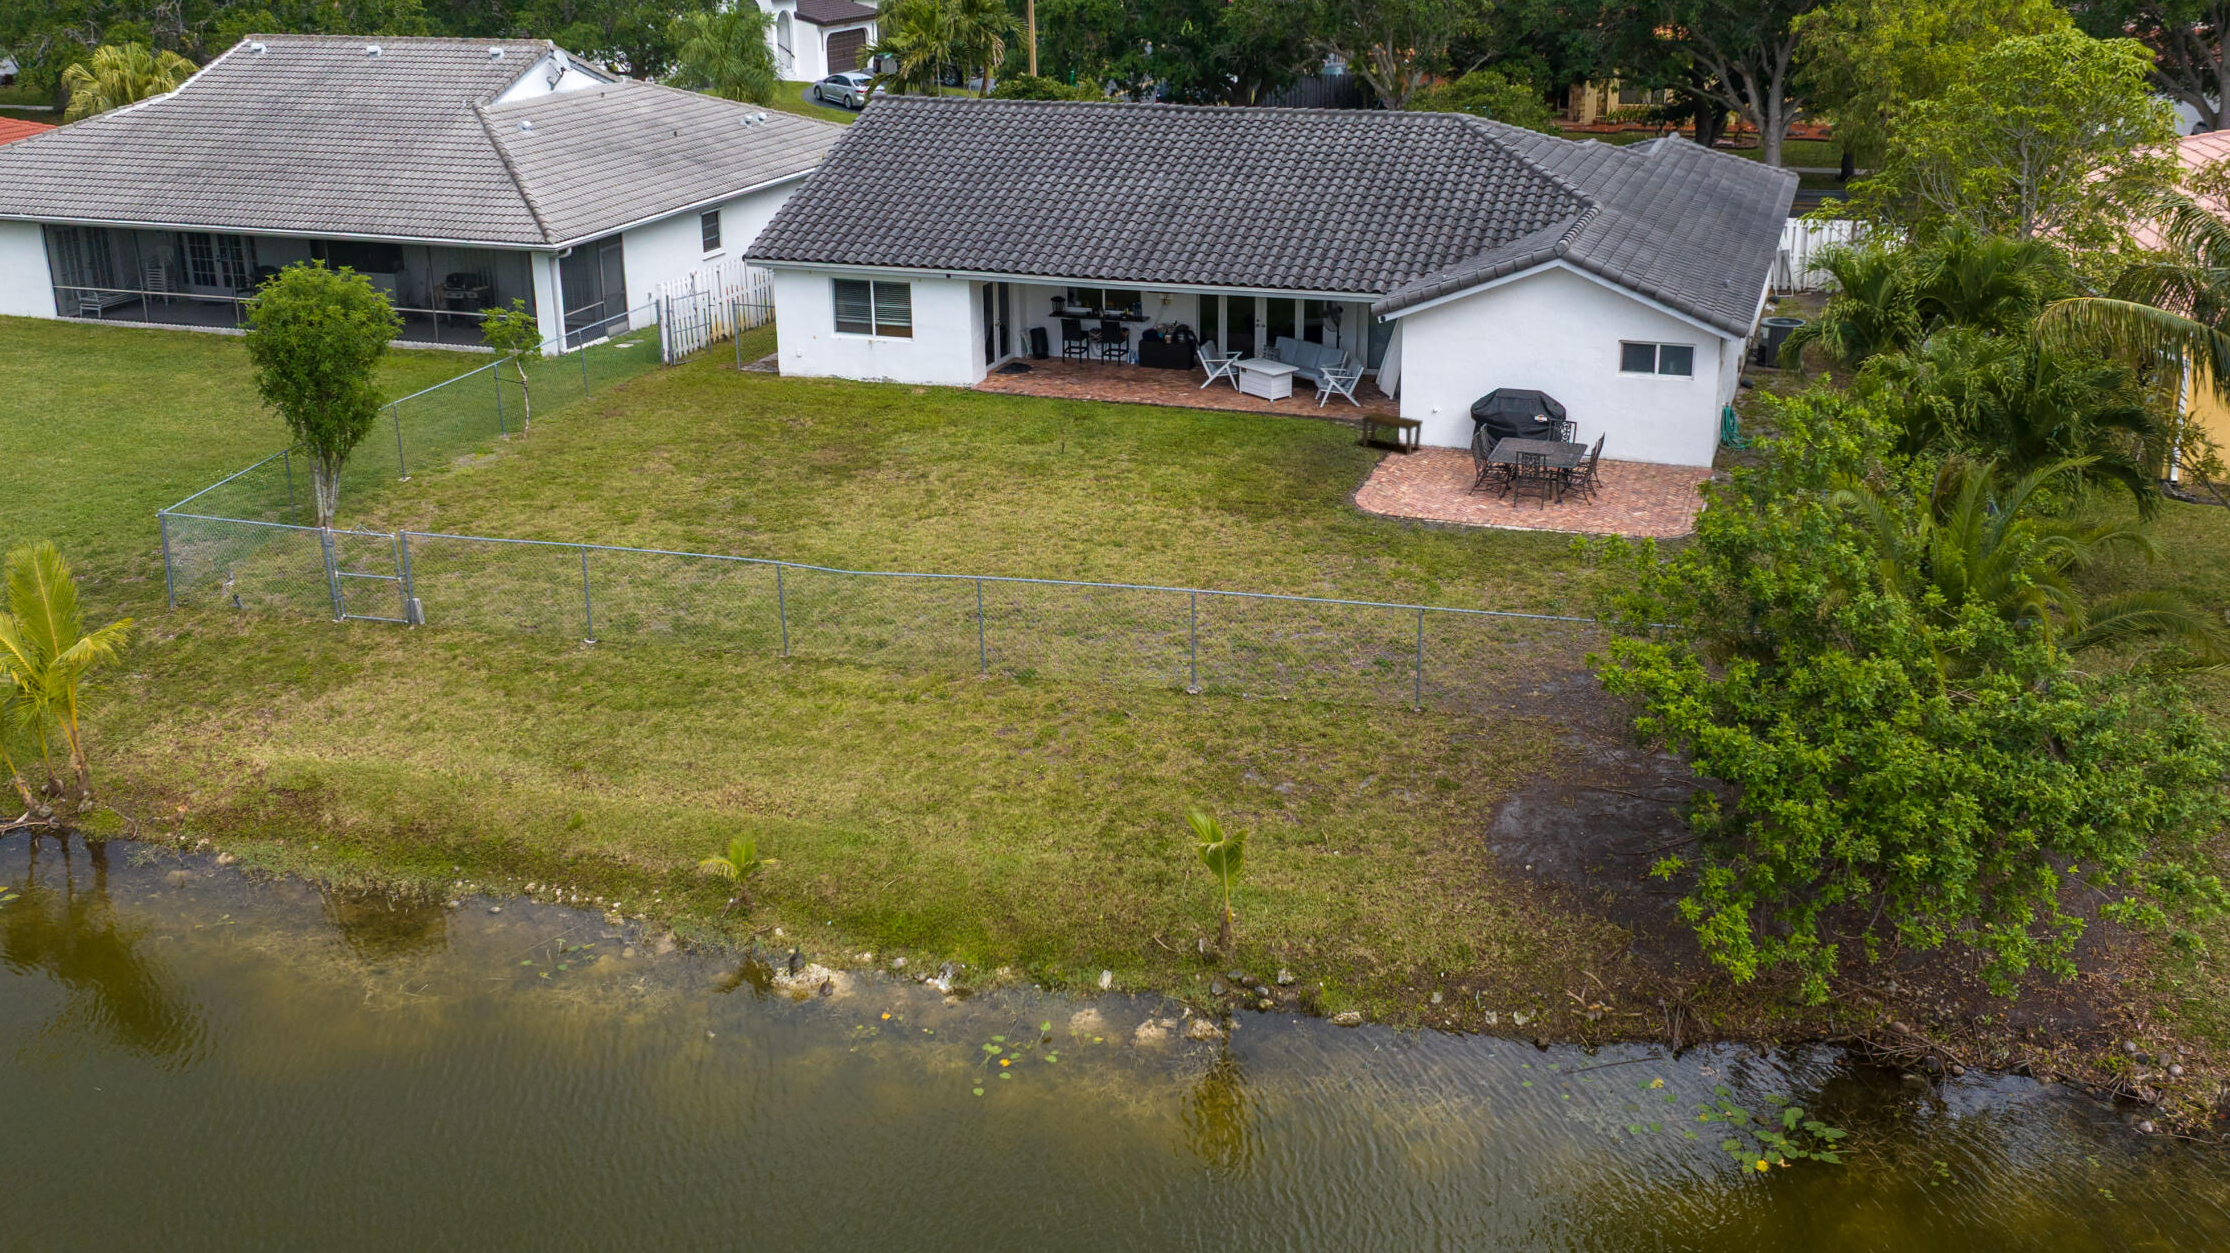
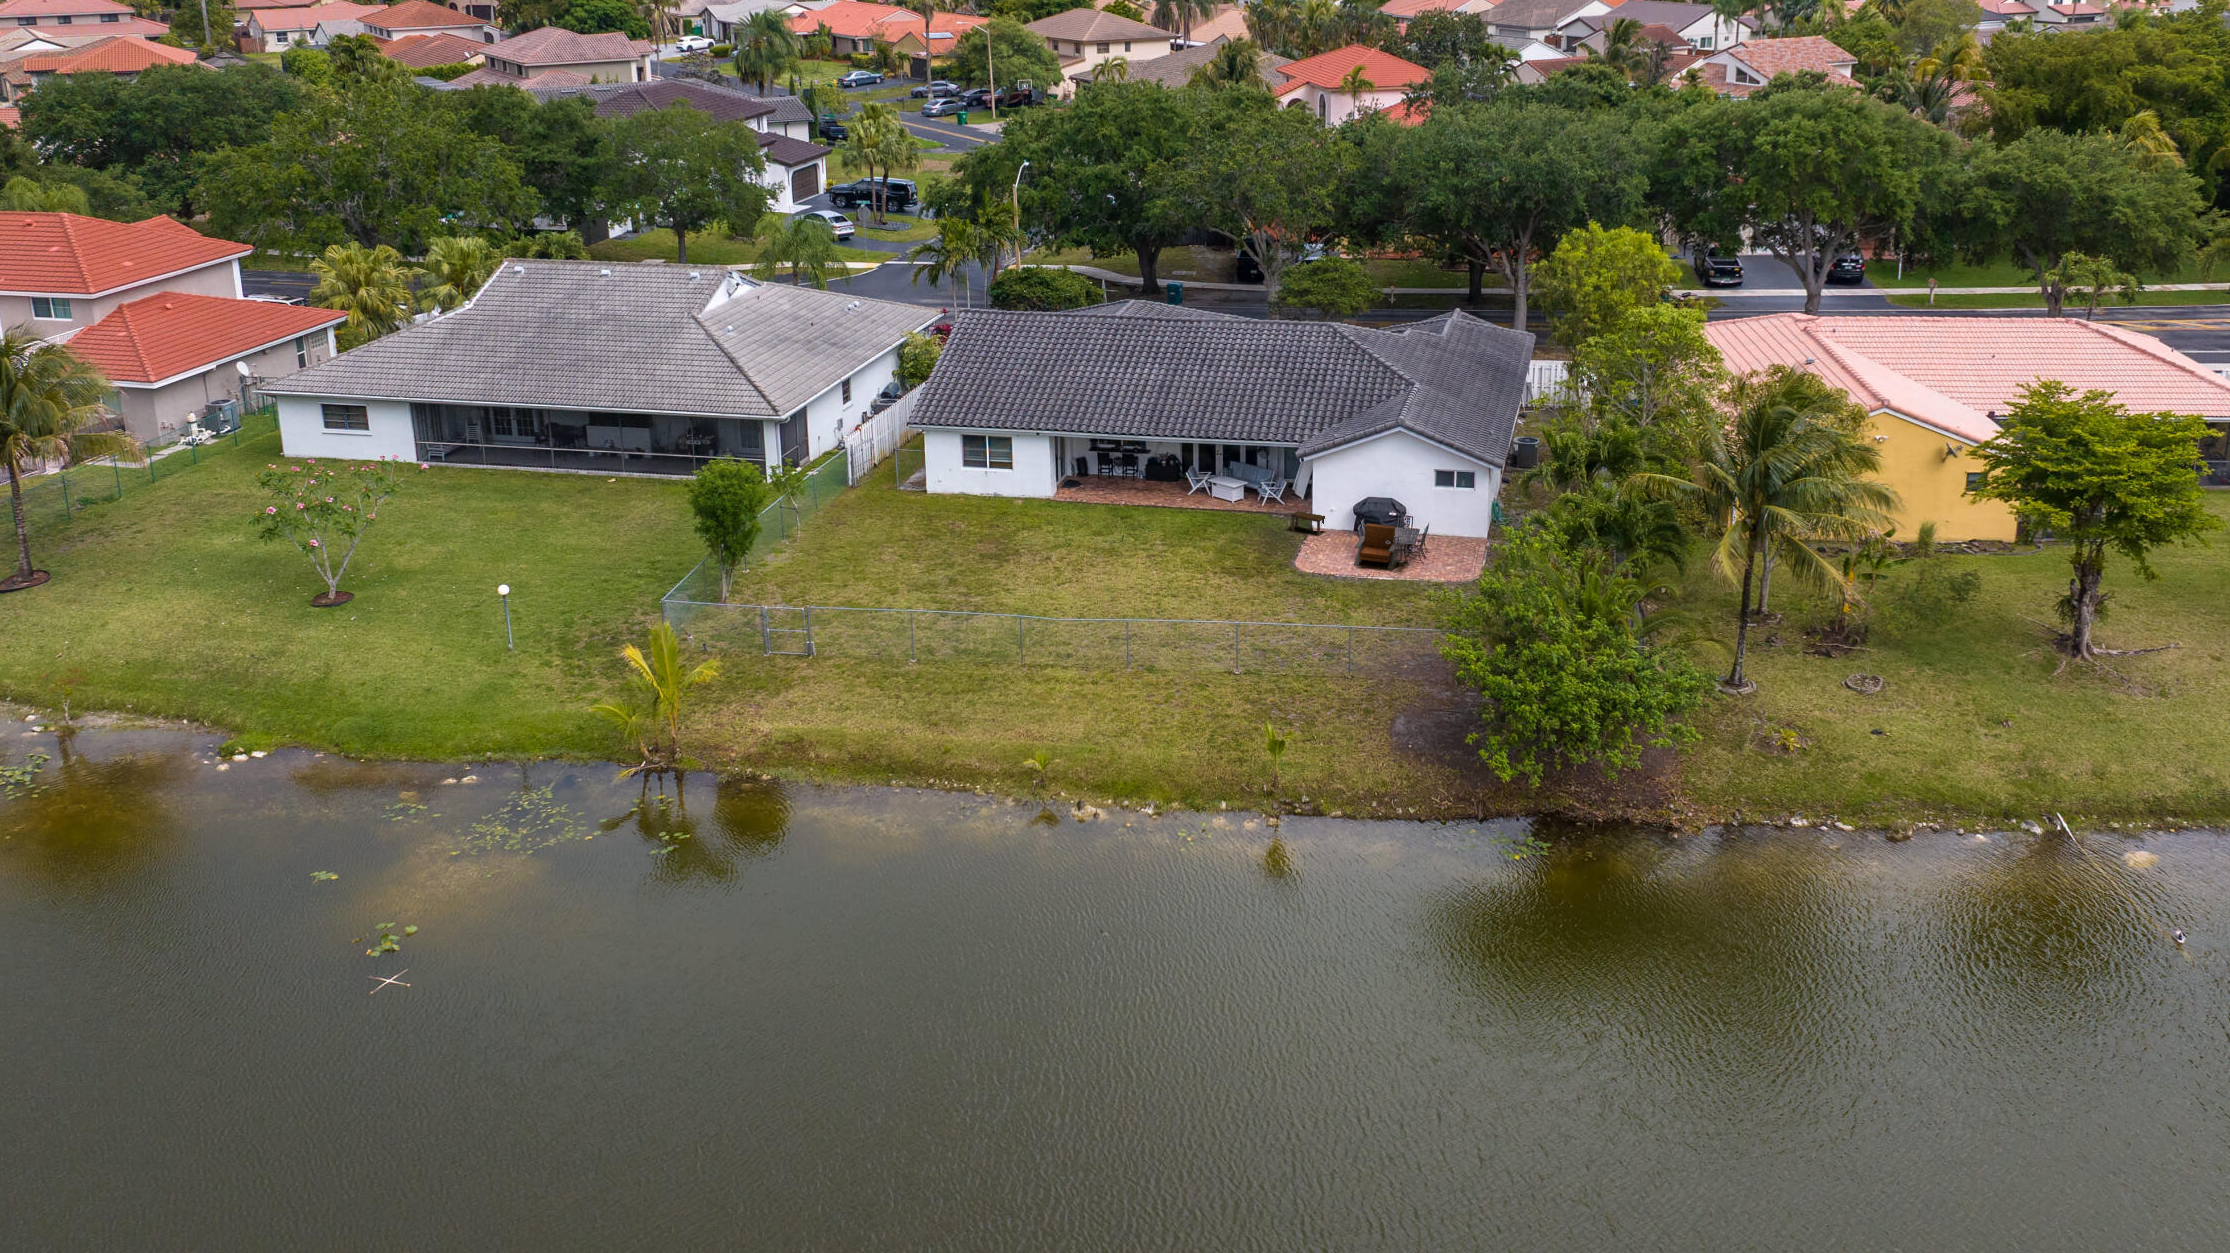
lounge chair: none [1462,430,1550,515] -> present [1354,523,1399,570]

